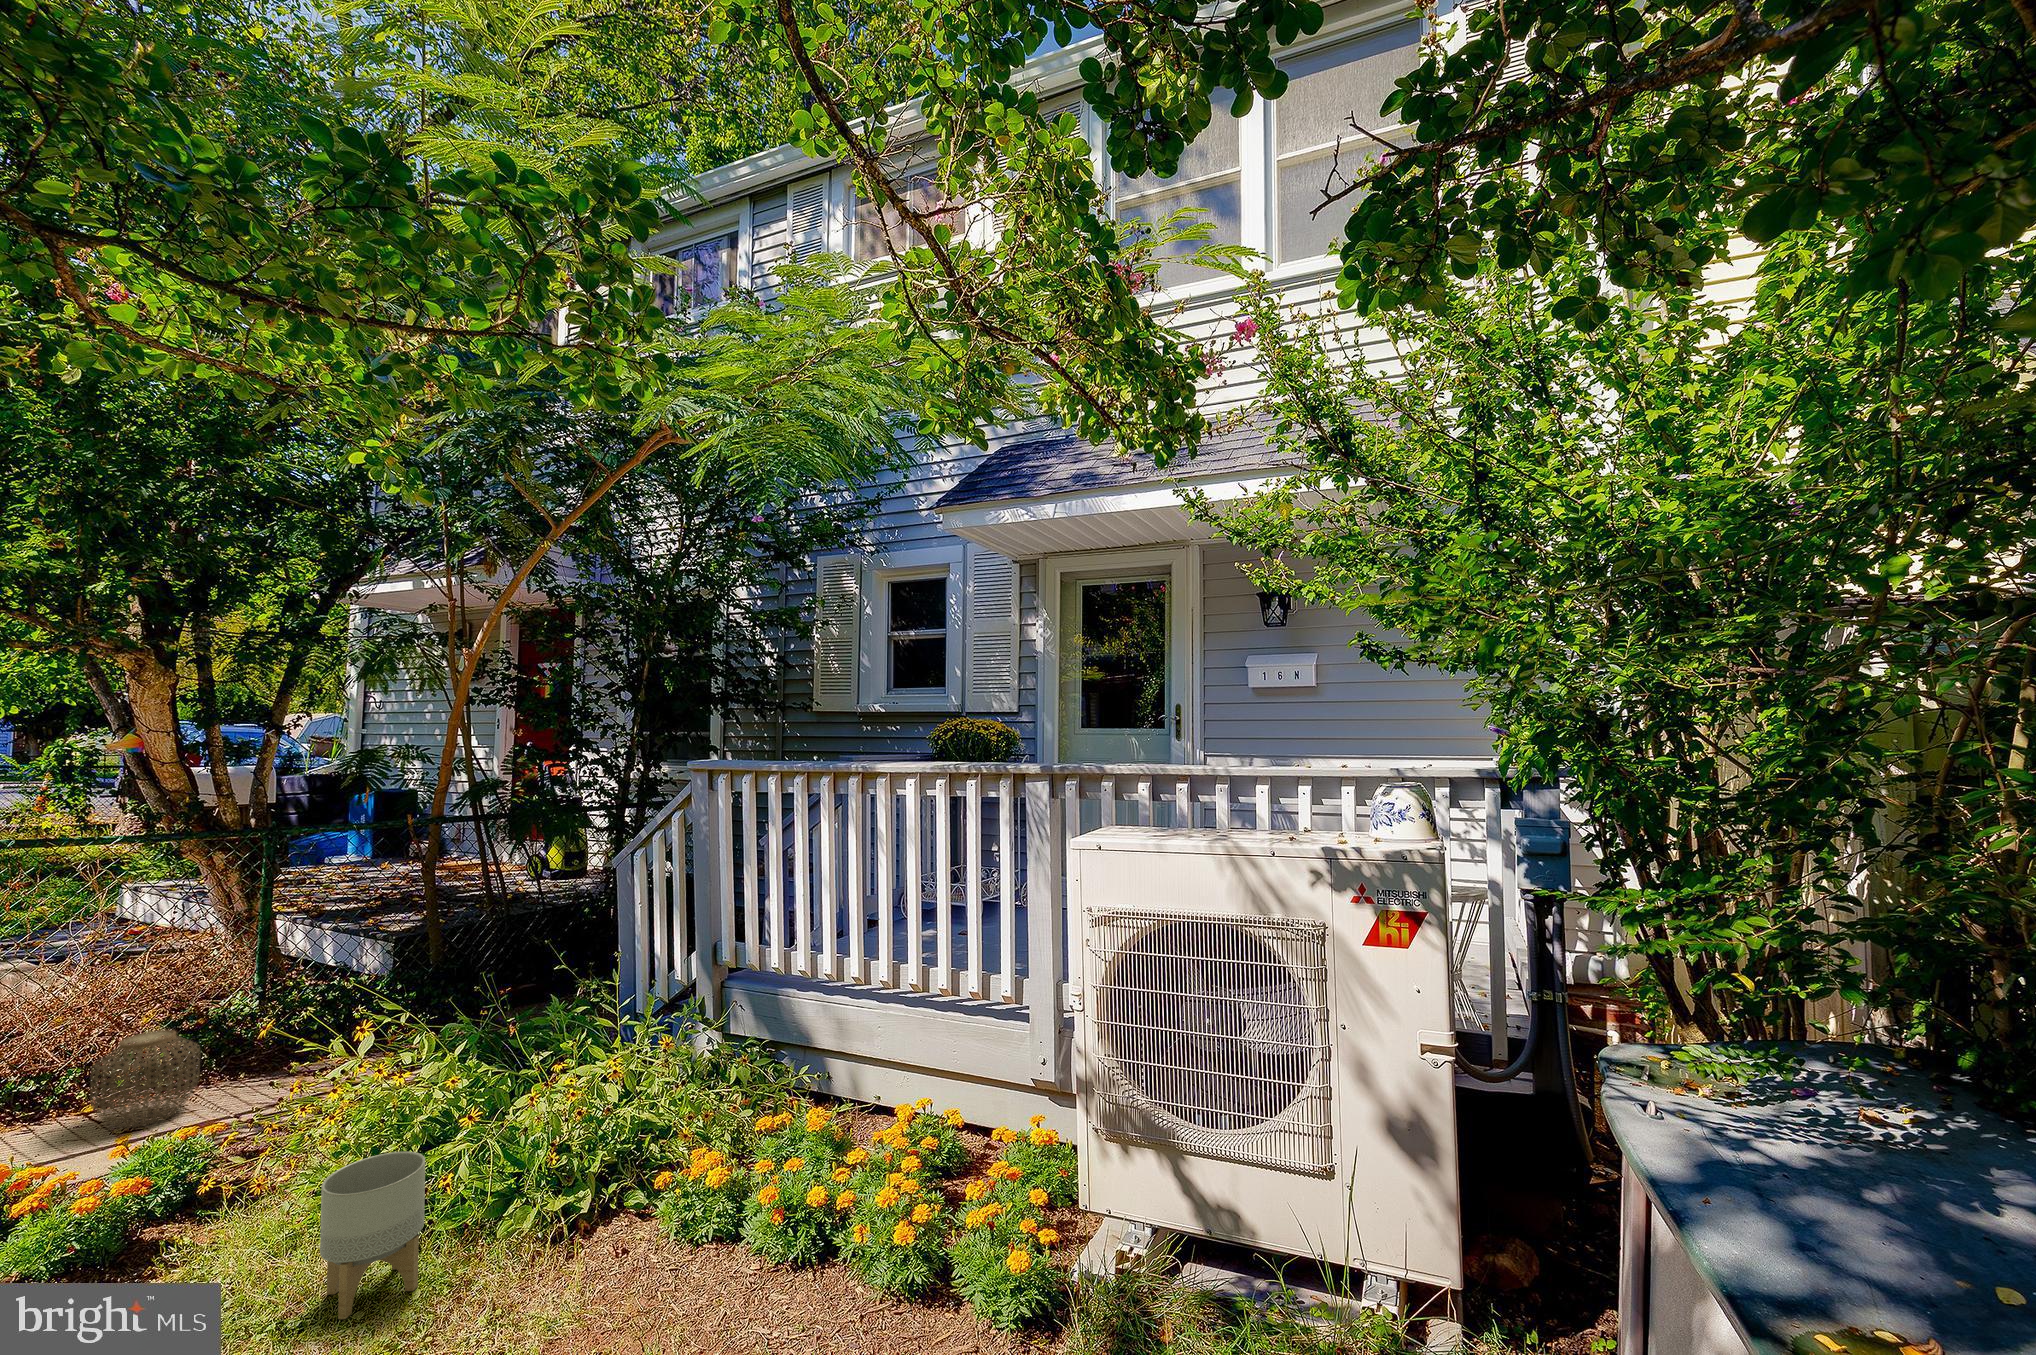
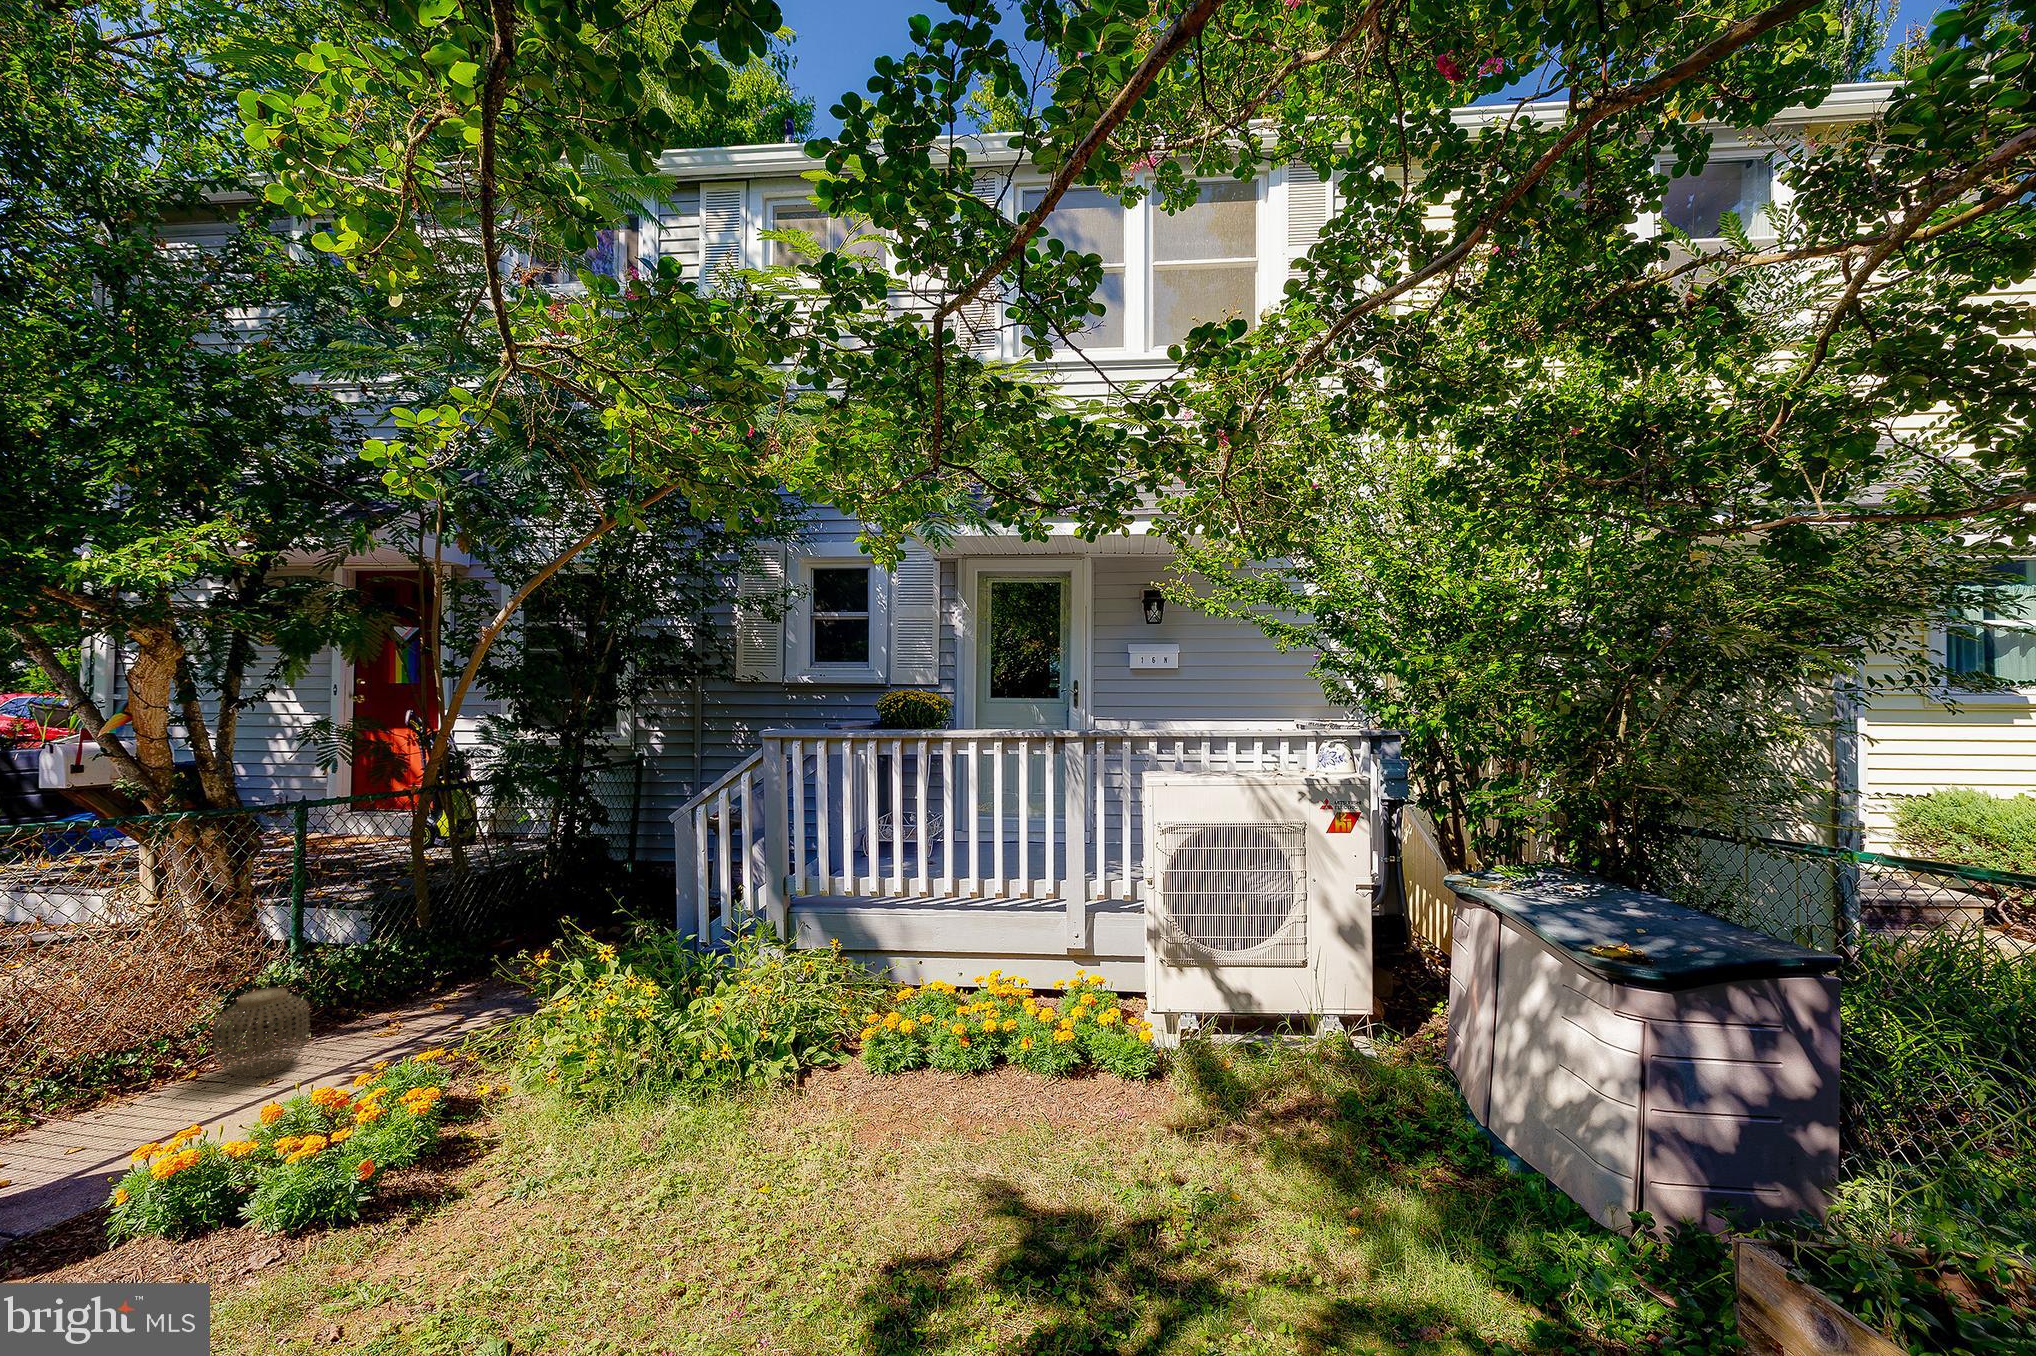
planter: present [320,1151,425,1319] -> none [645,1029,712,1143]

